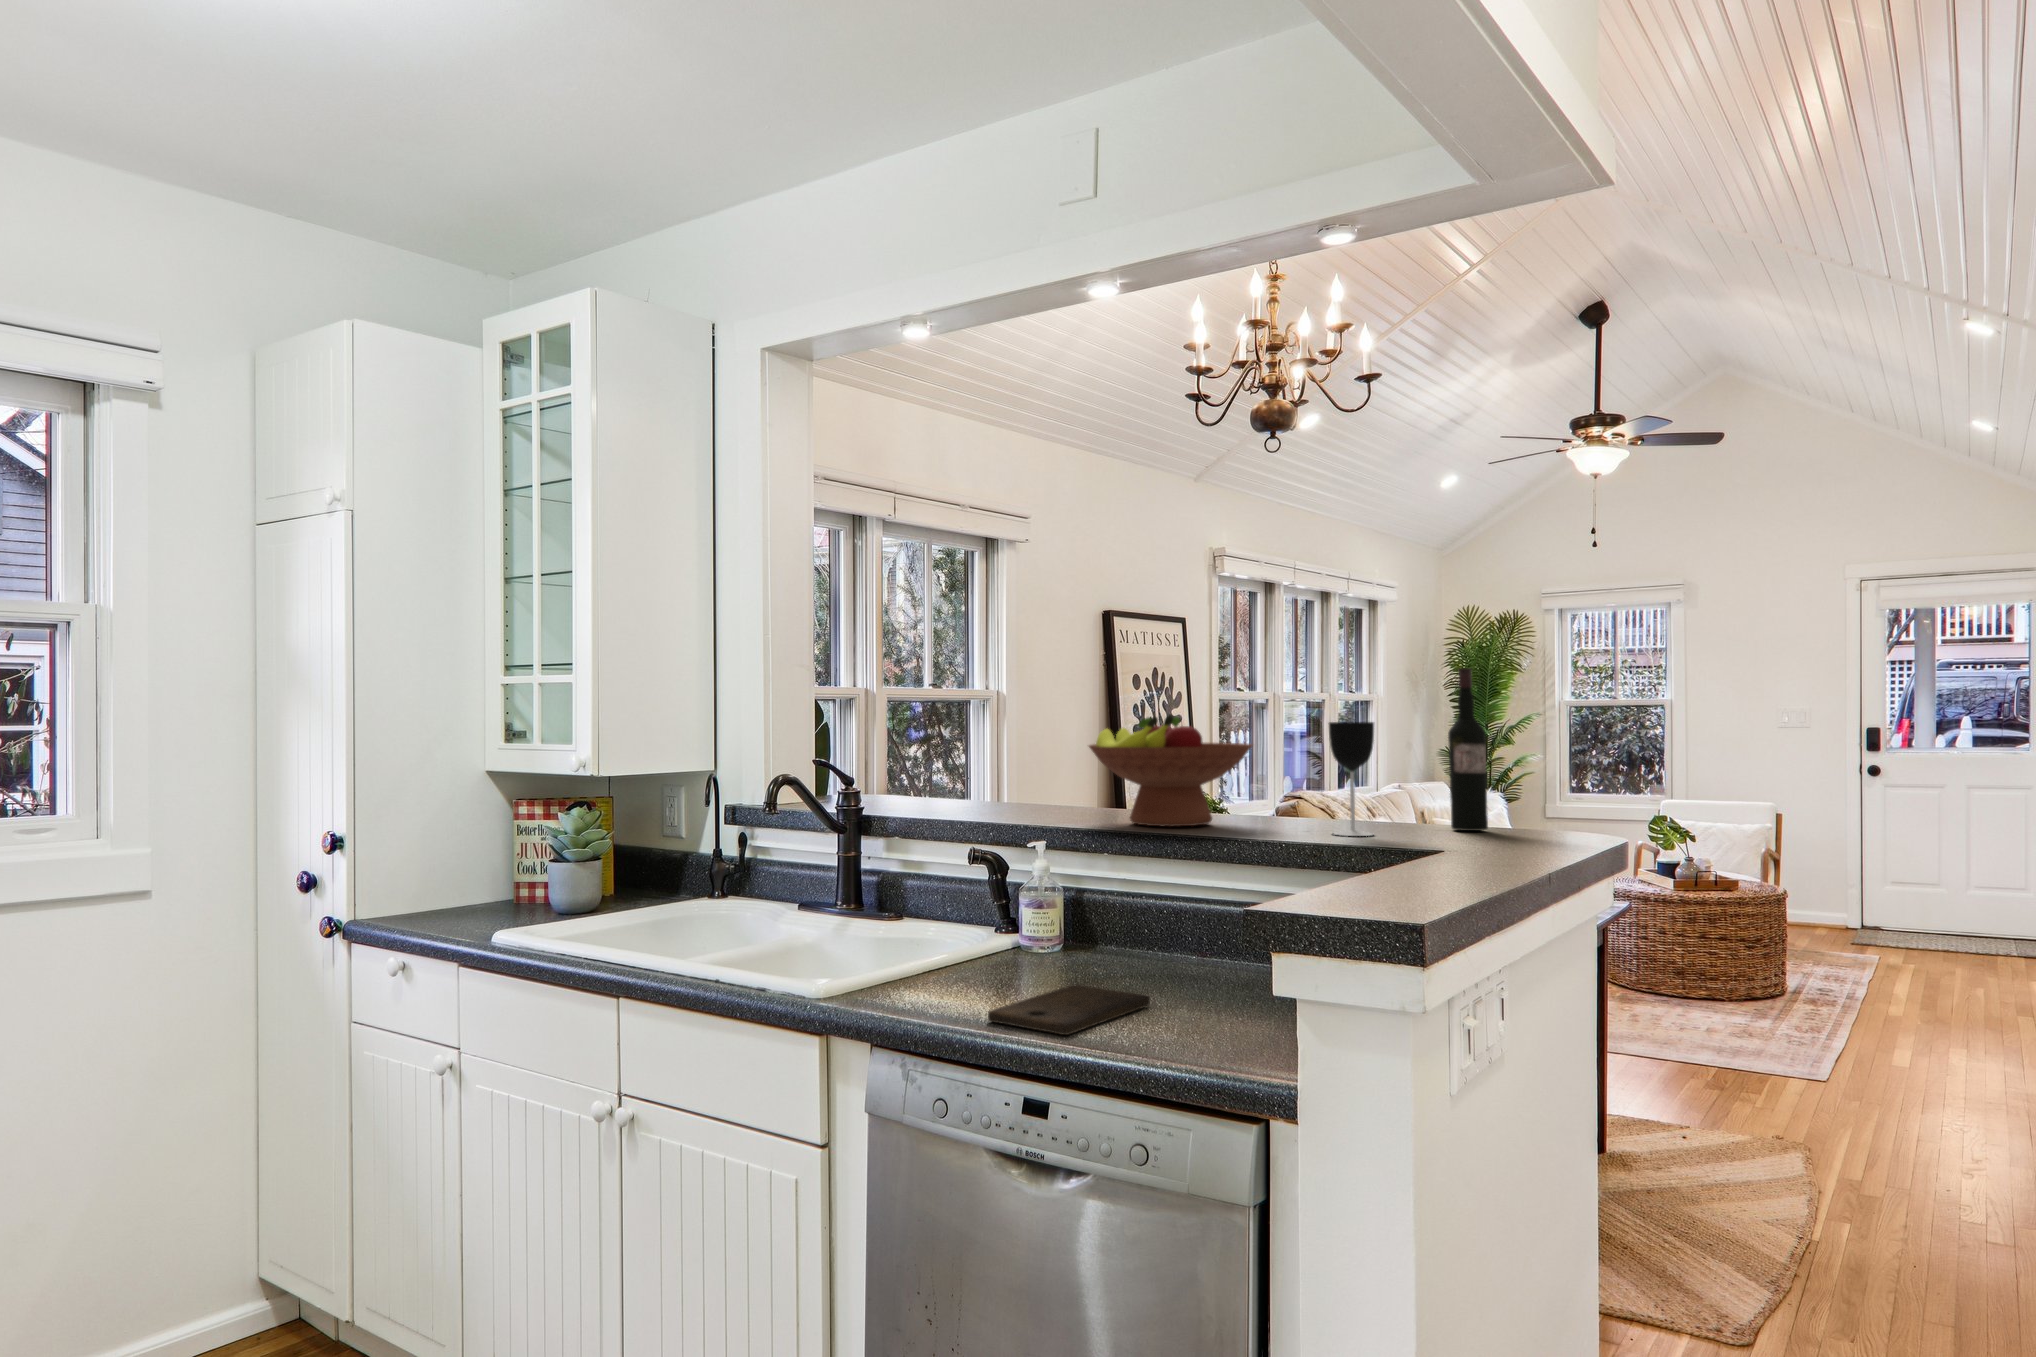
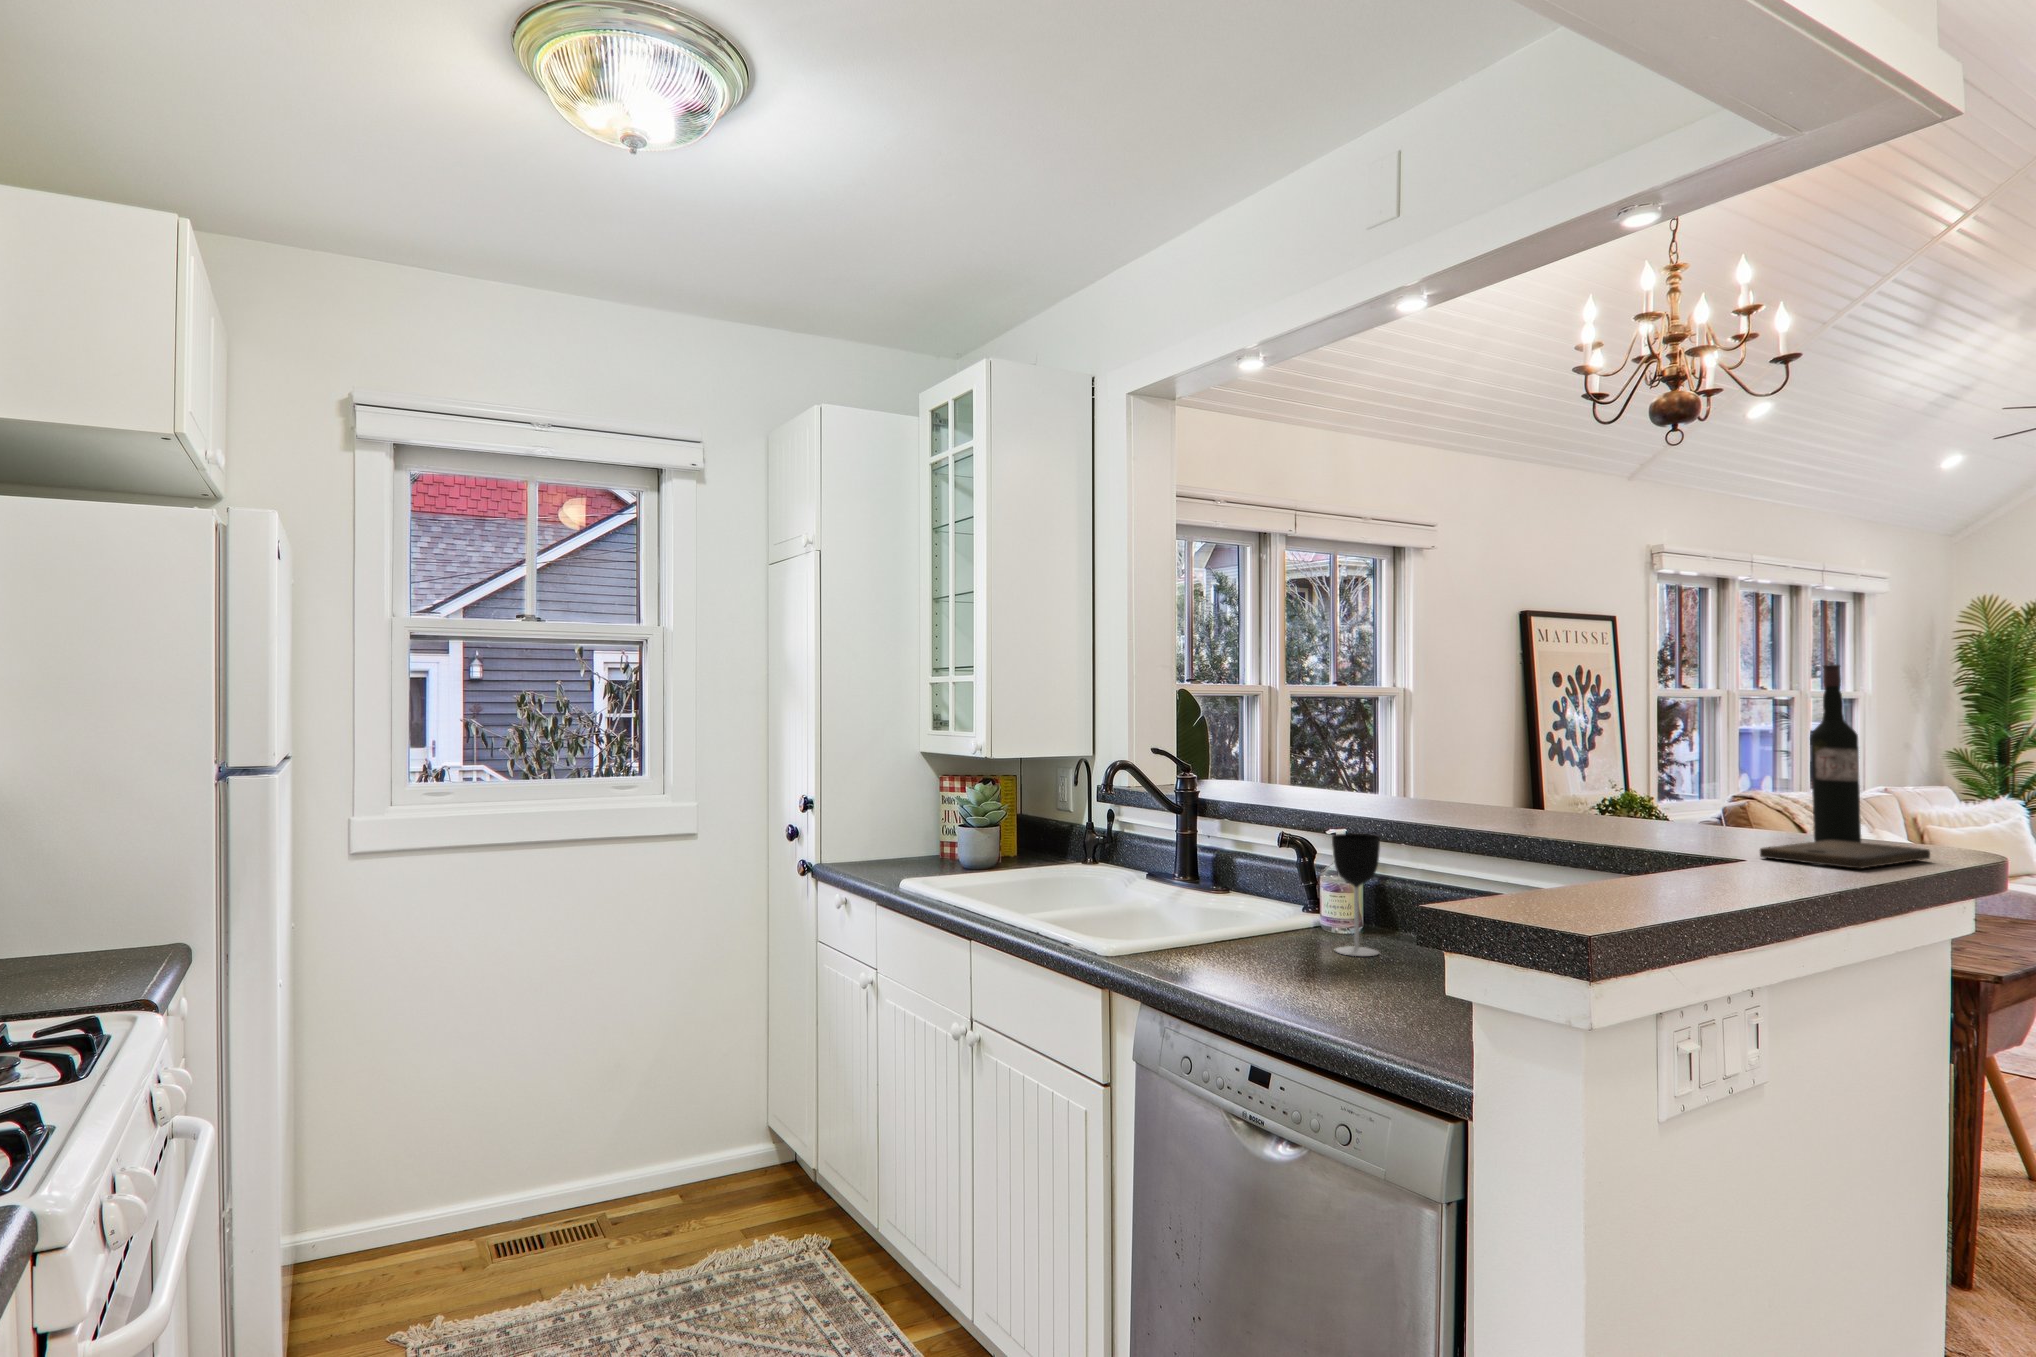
fruit bowl: present [1089,714,1252,826] -> none [1400,711,1577,823]
wine glass: present [1328,722,1374,836] -> present [1332,834,1380,956]
cutting board: present [988,985,1150,1035] -> present [1760,840,1930,869]

